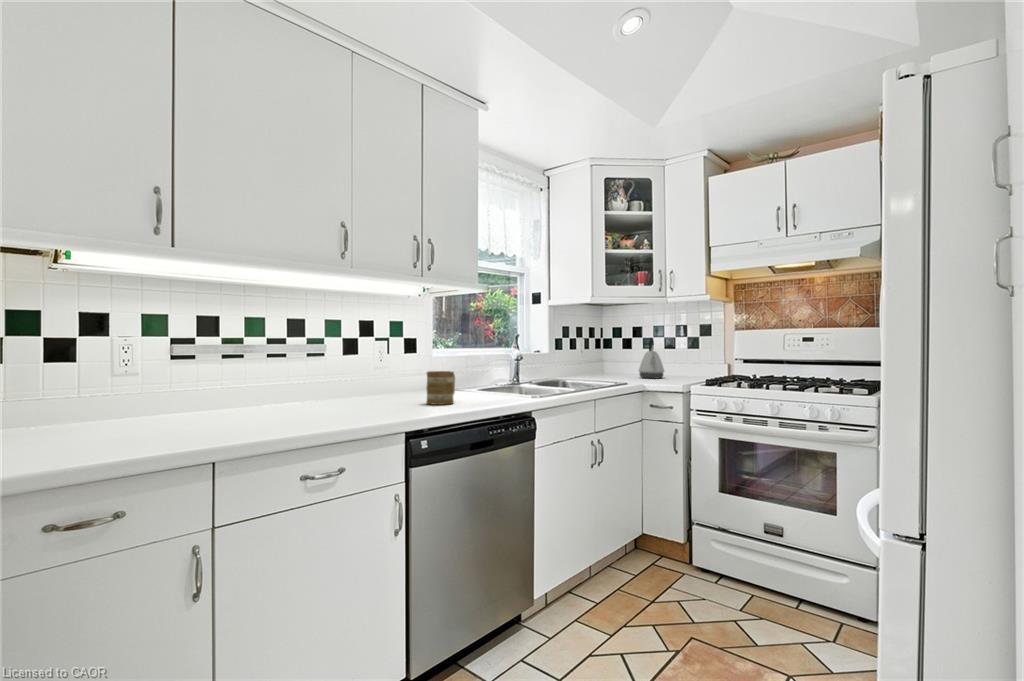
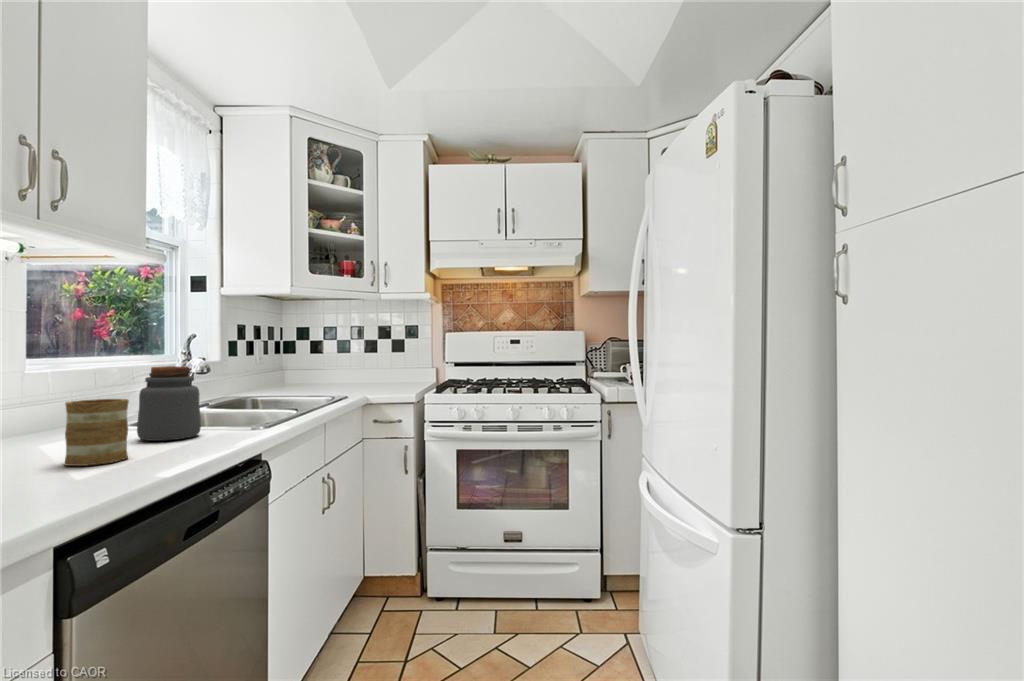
kettle: present [639,339,664,378] -> none [340,341,370,388]
jar: none [468,355,500,398] -> present [137,366,201,441]

